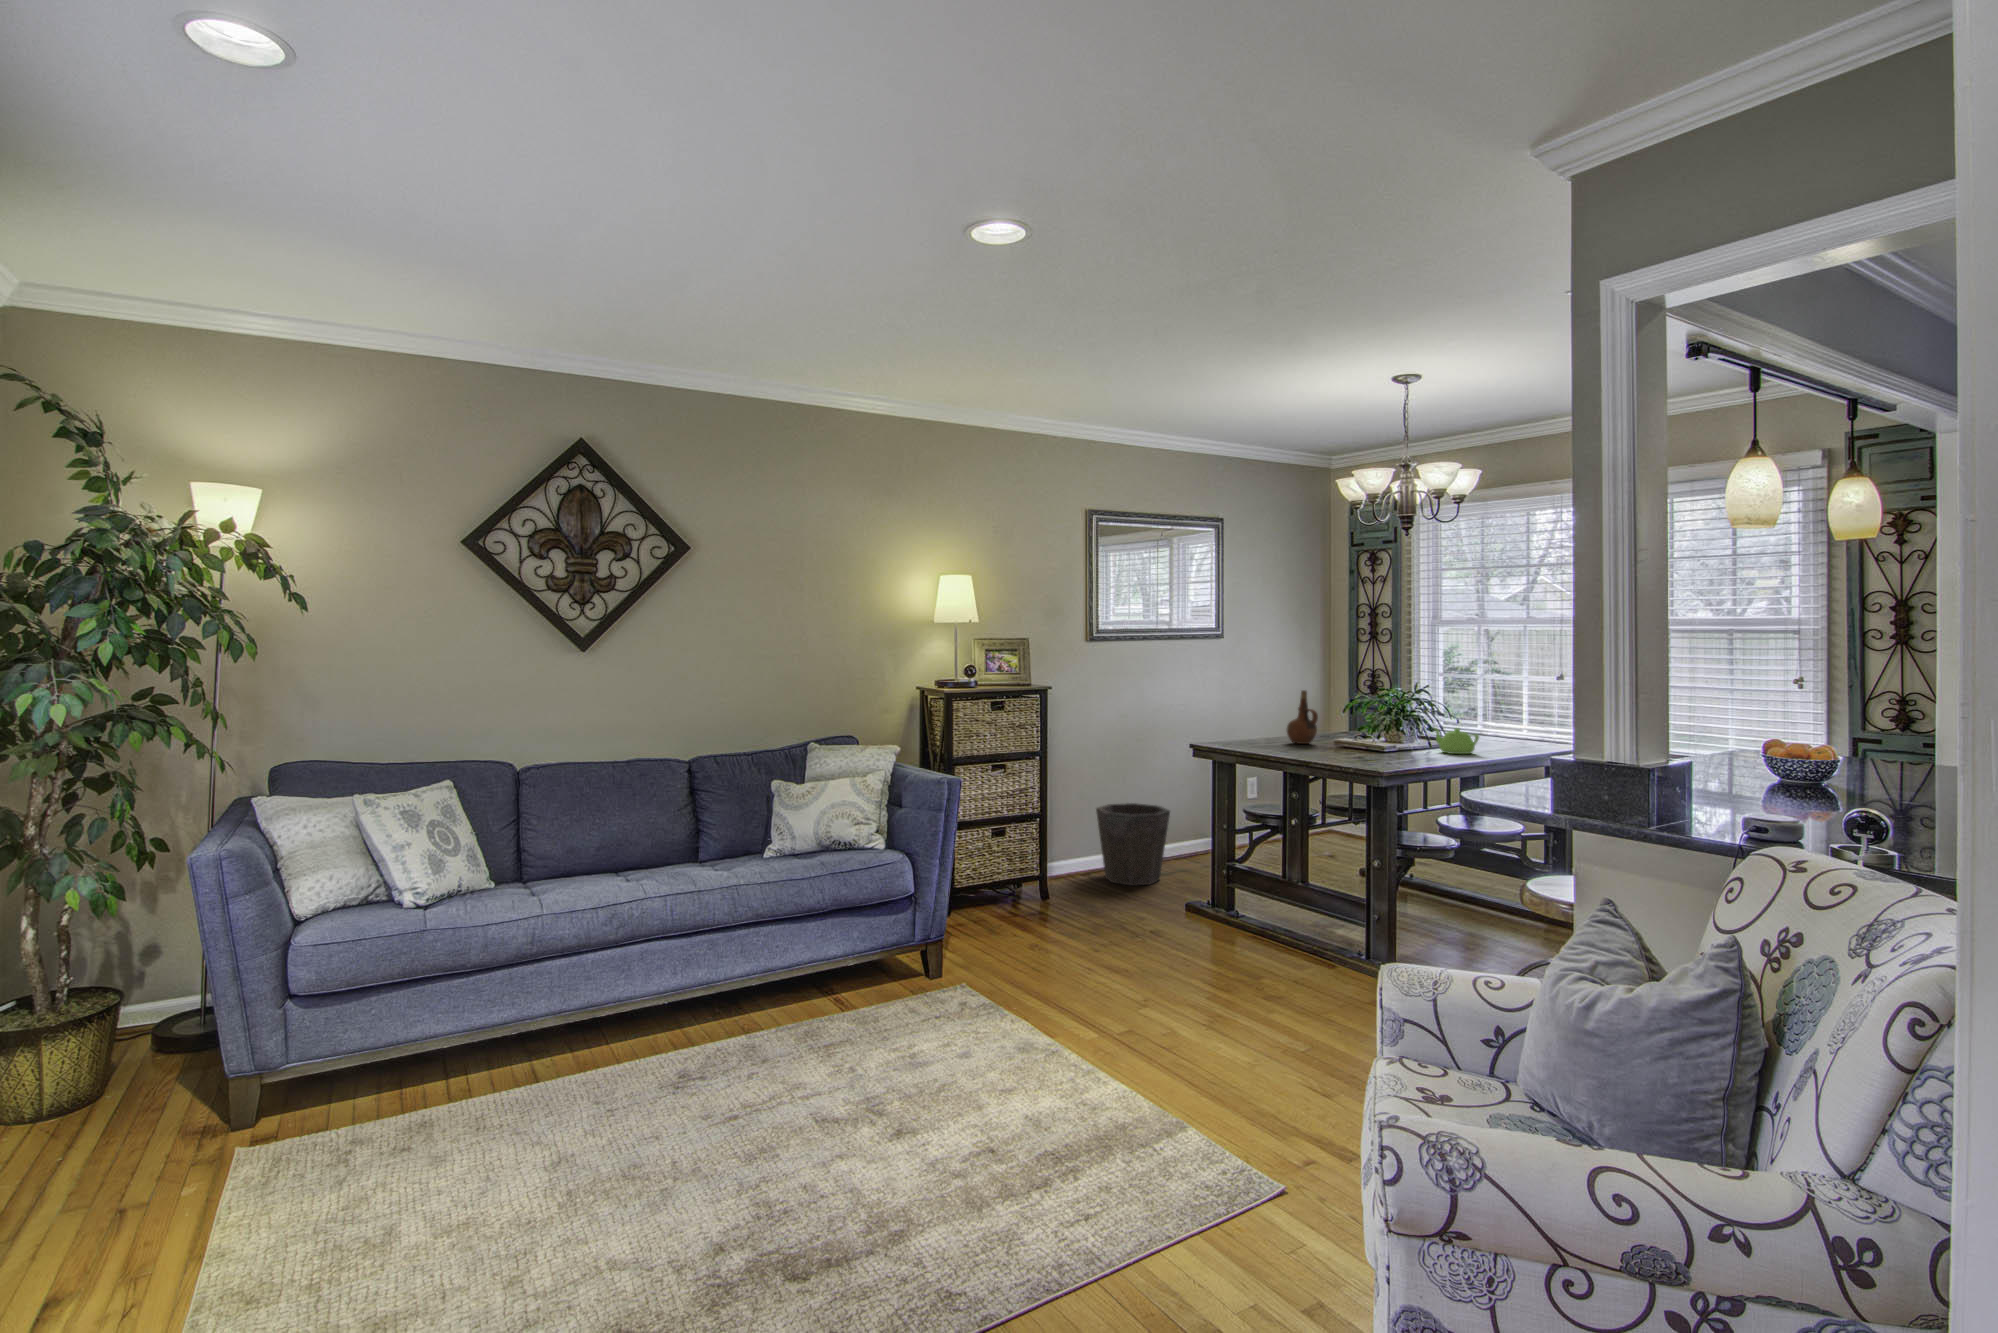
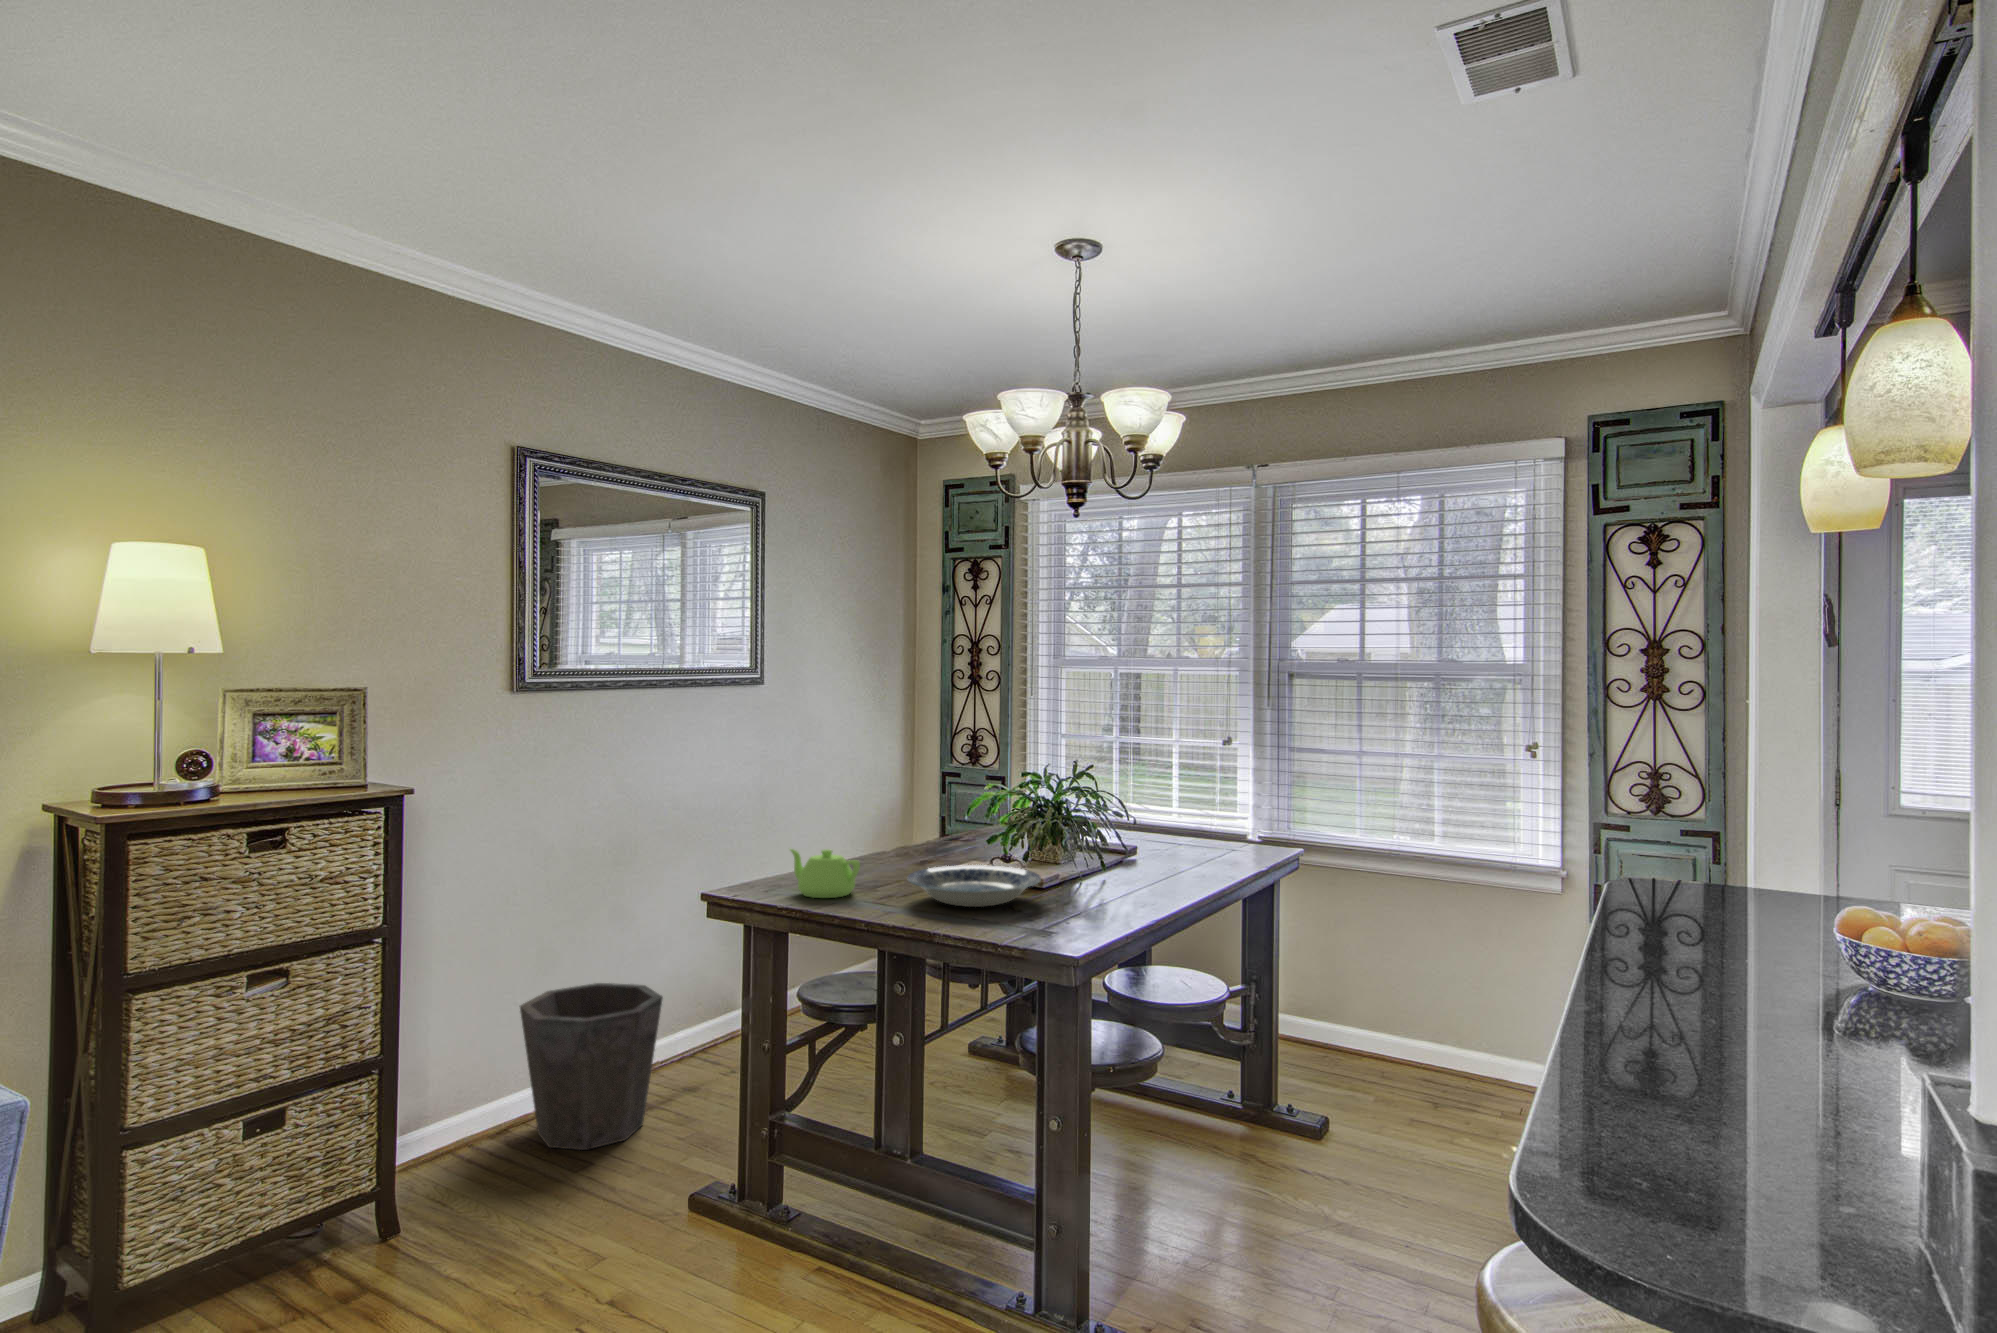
ceramic pitcher: present [1287,690,1318,744] -> none [869,783,923,878]
teapot: present [1435,728,1479,754] -> present [790,849,860,898]
plate: none [1305,736,1383,755] -> present [908,865,1041,907]

